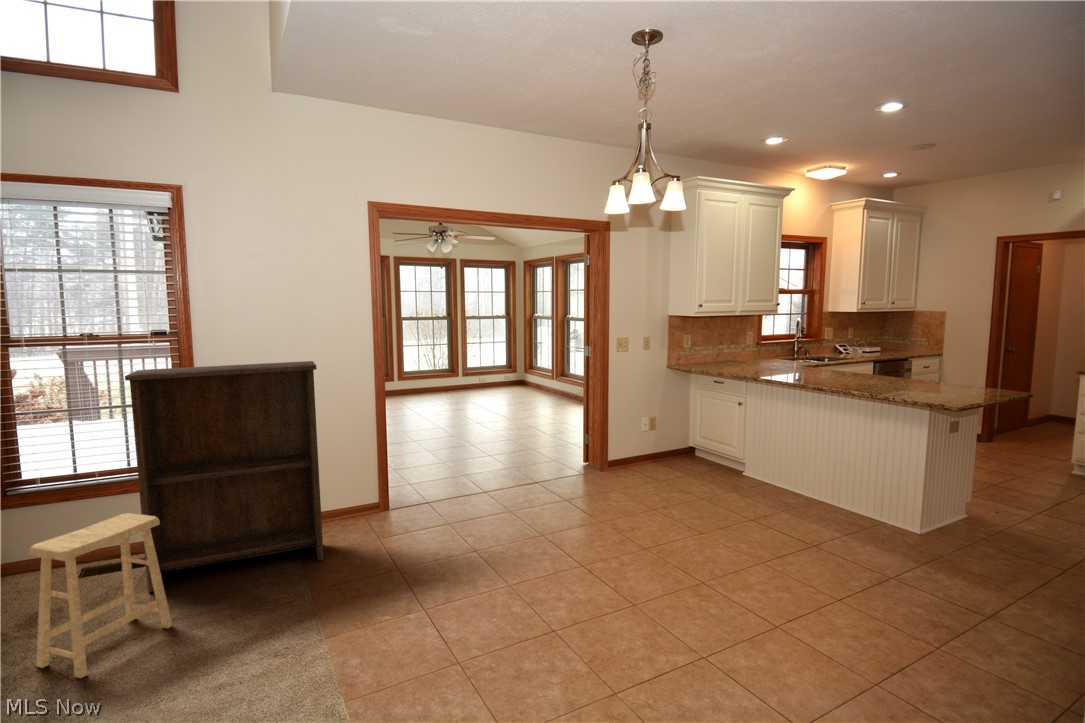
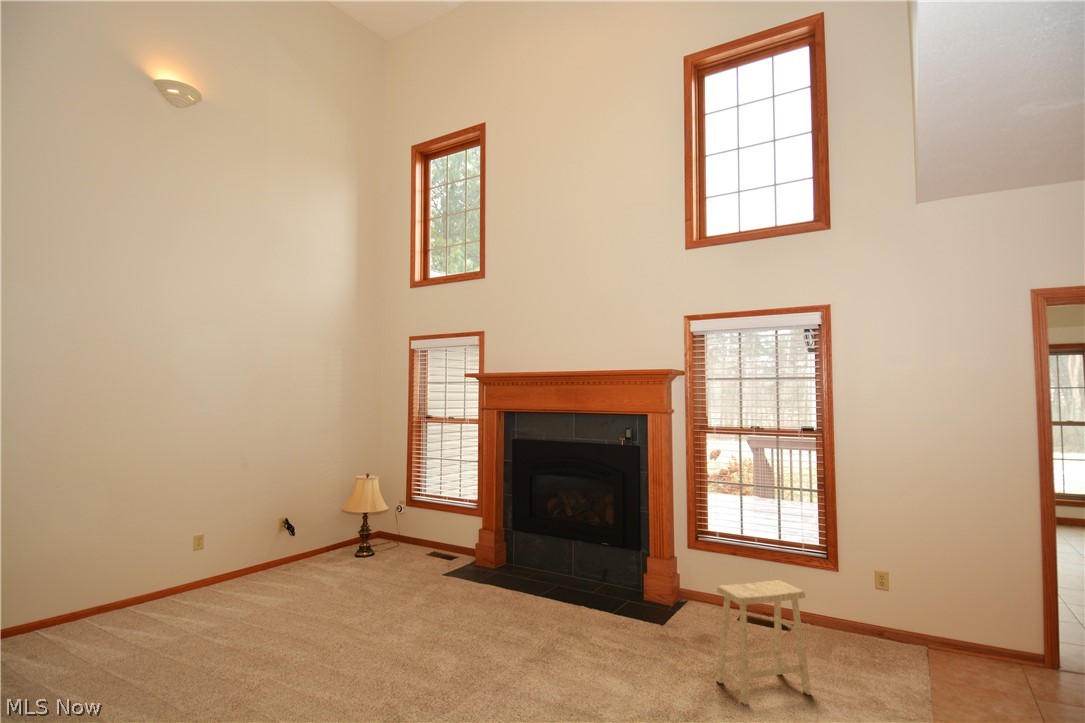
bookshelf: present [125,361,324,592] -> none [783,461,966,693]

